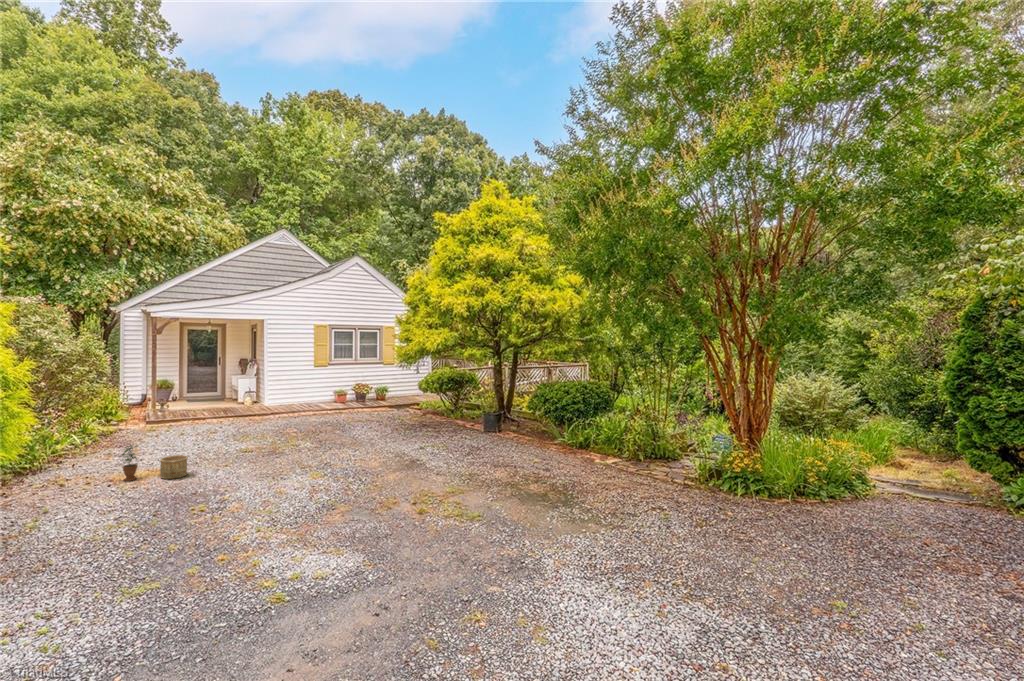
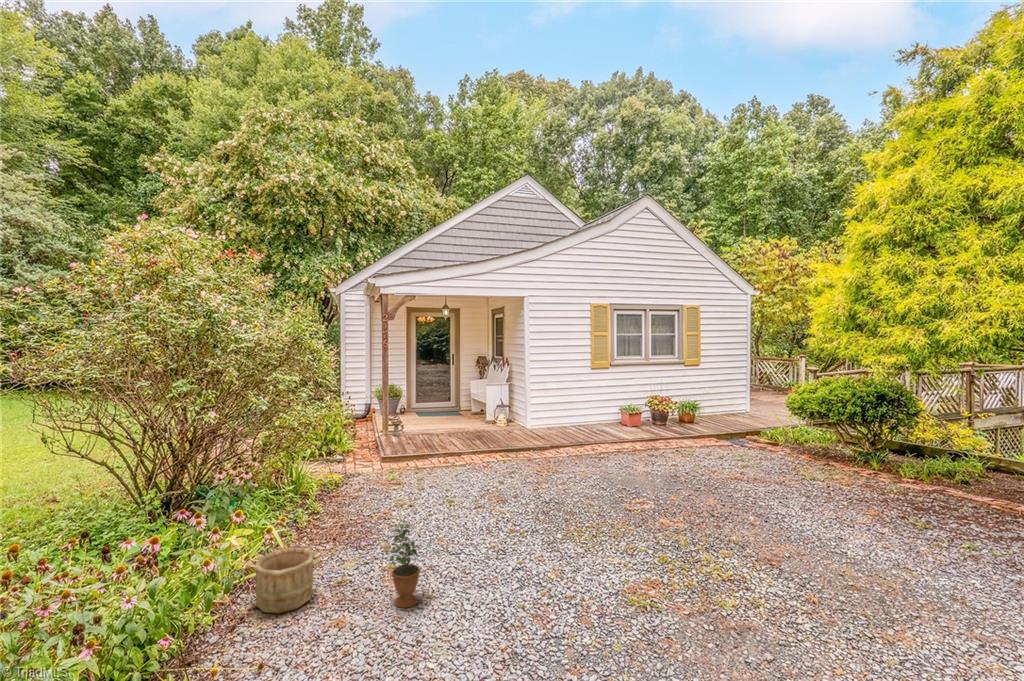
wooden bucket: present [160,455,188,479] -> present [254,548,314,613]

